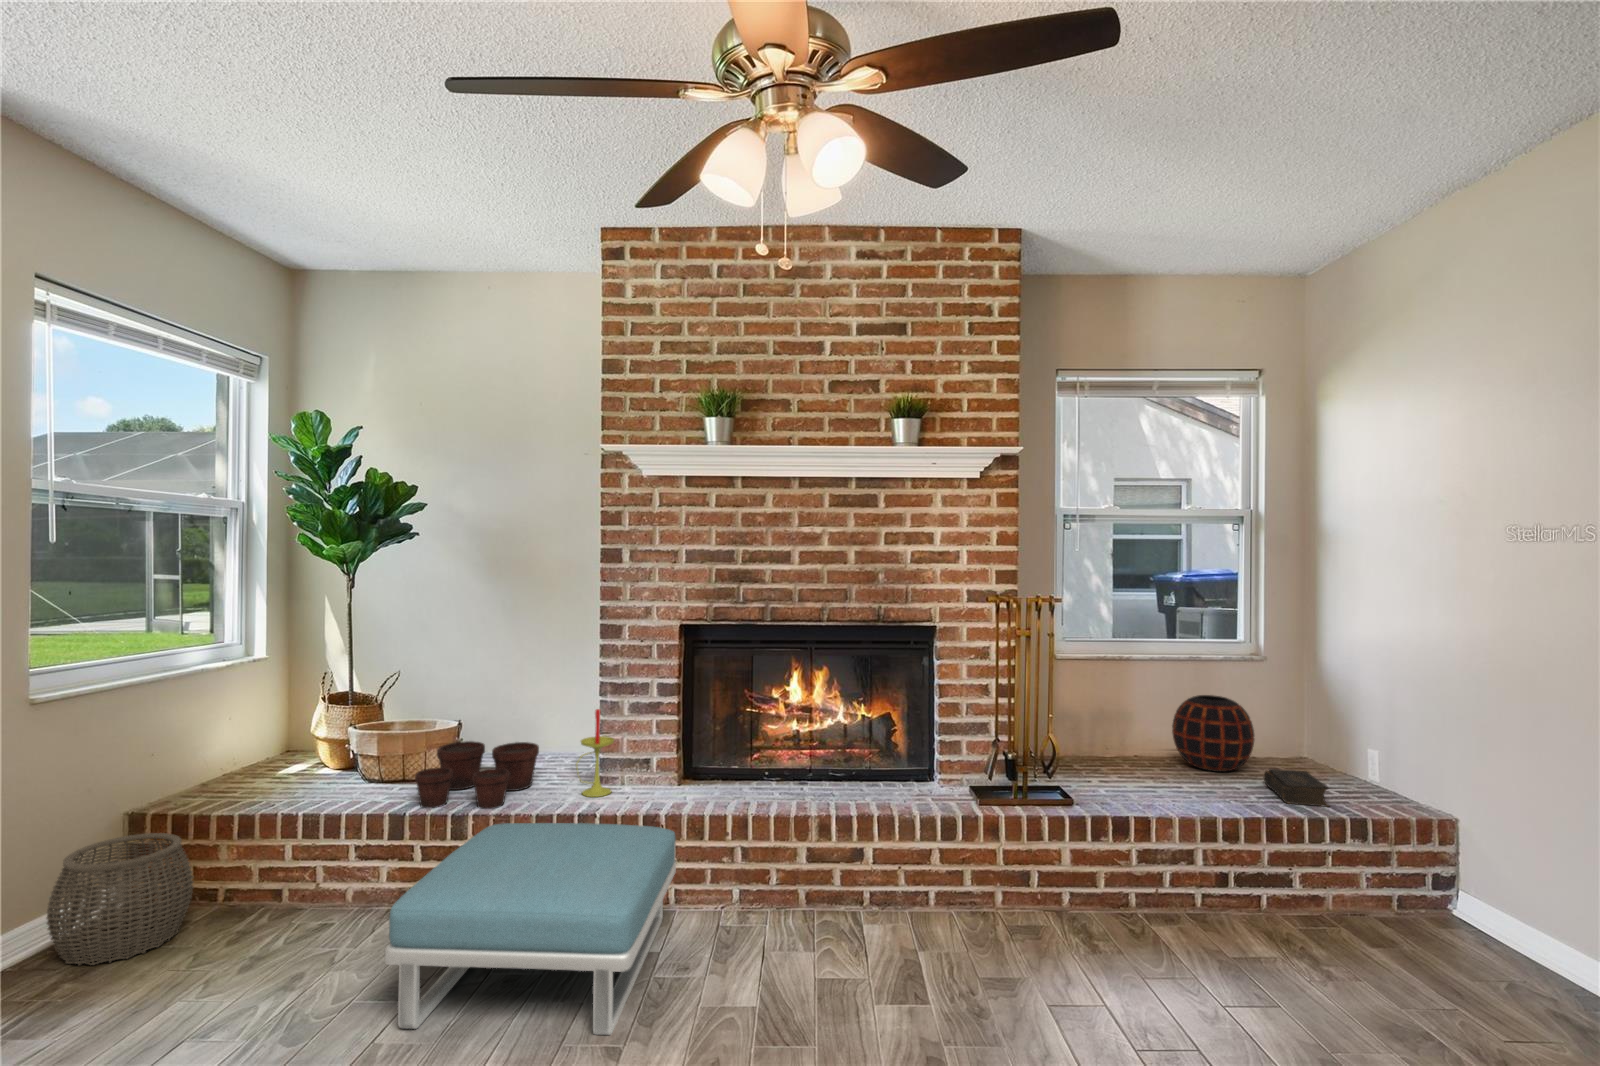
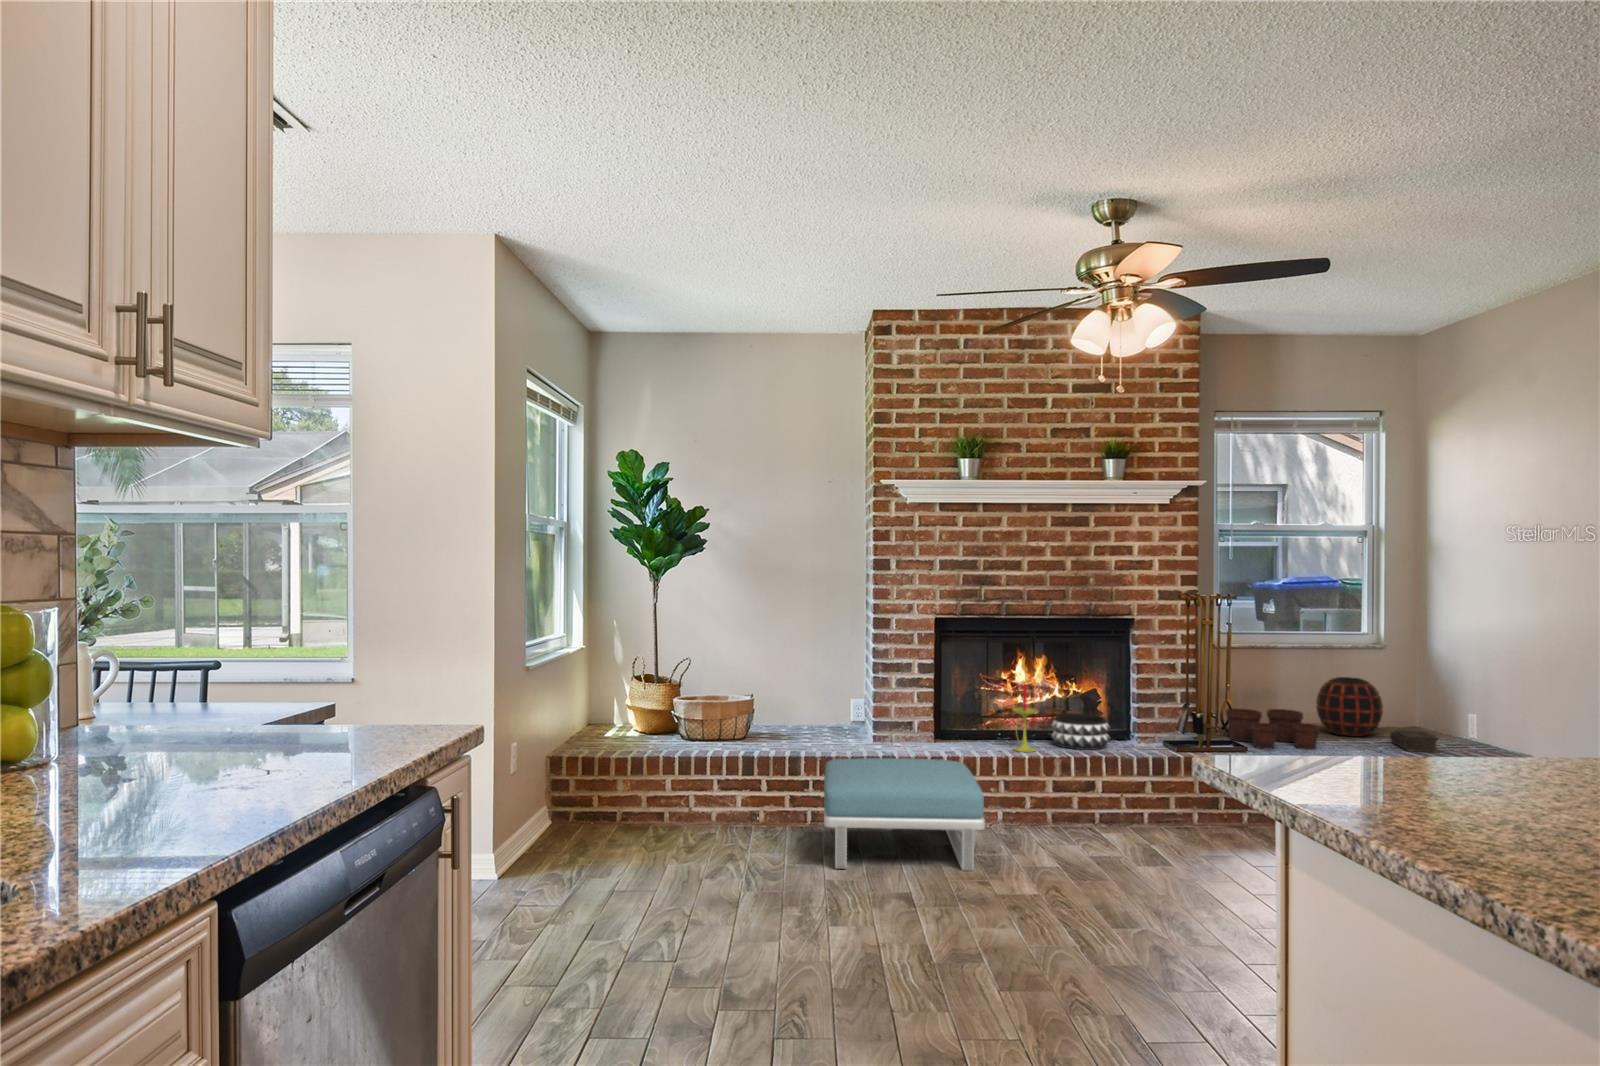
candle: present [576,709,614,797] -> present [1012,685,1038,752]
flower pot: present [415,741,539,809] -> present [1226,708,1320,750]
decorative bowl: none [821,748,896,801] -> present [1052,714,1110,750]
woven basket: present [46,833,194,965] -> none [543,766,624,848]

